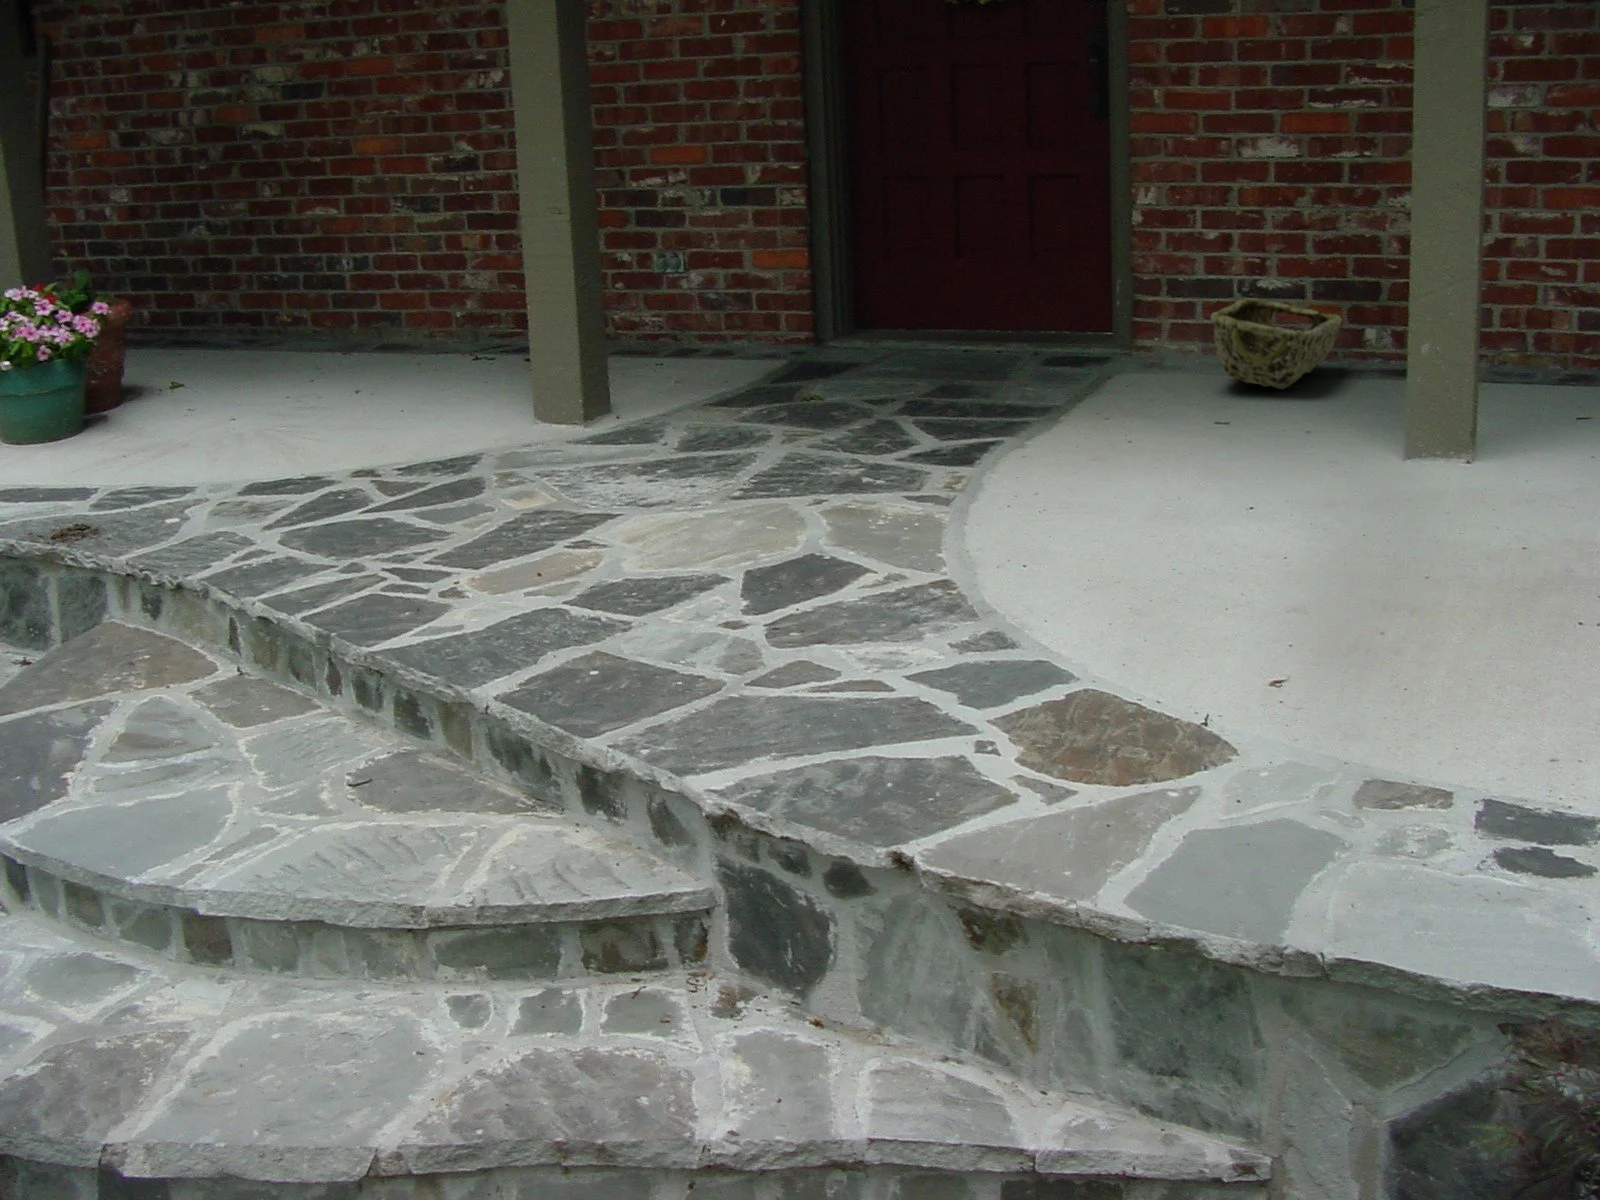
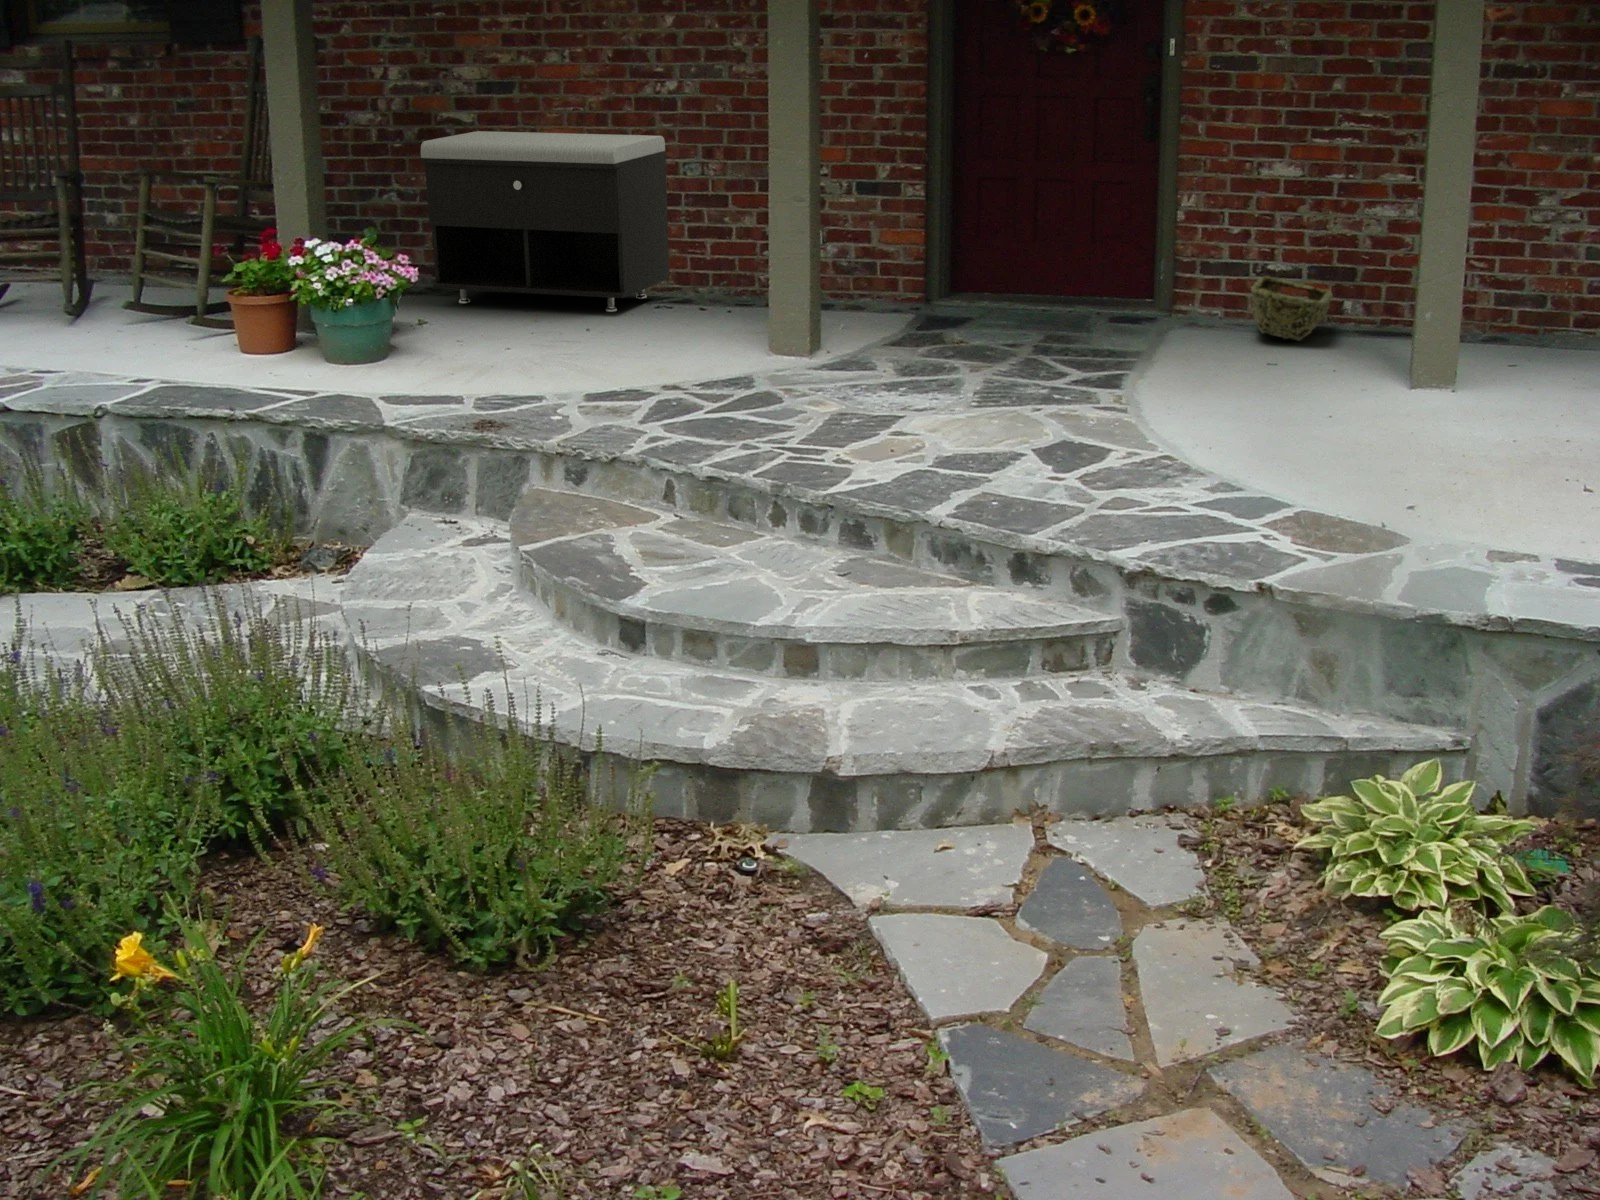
storage bench: none [178,139,509,366] -> present [421,131,670,312]

